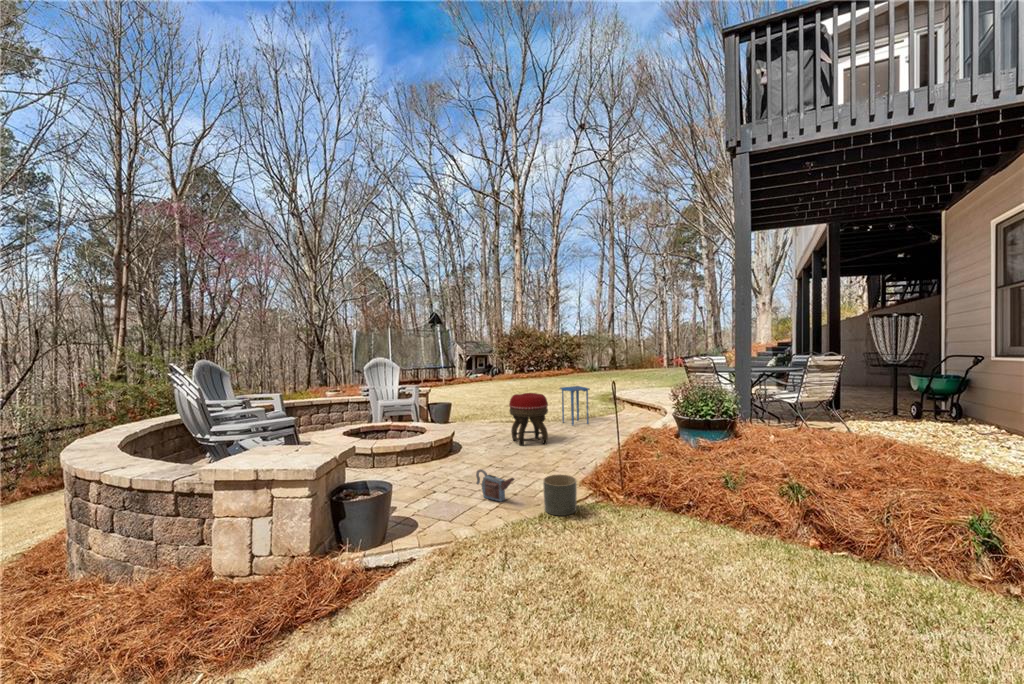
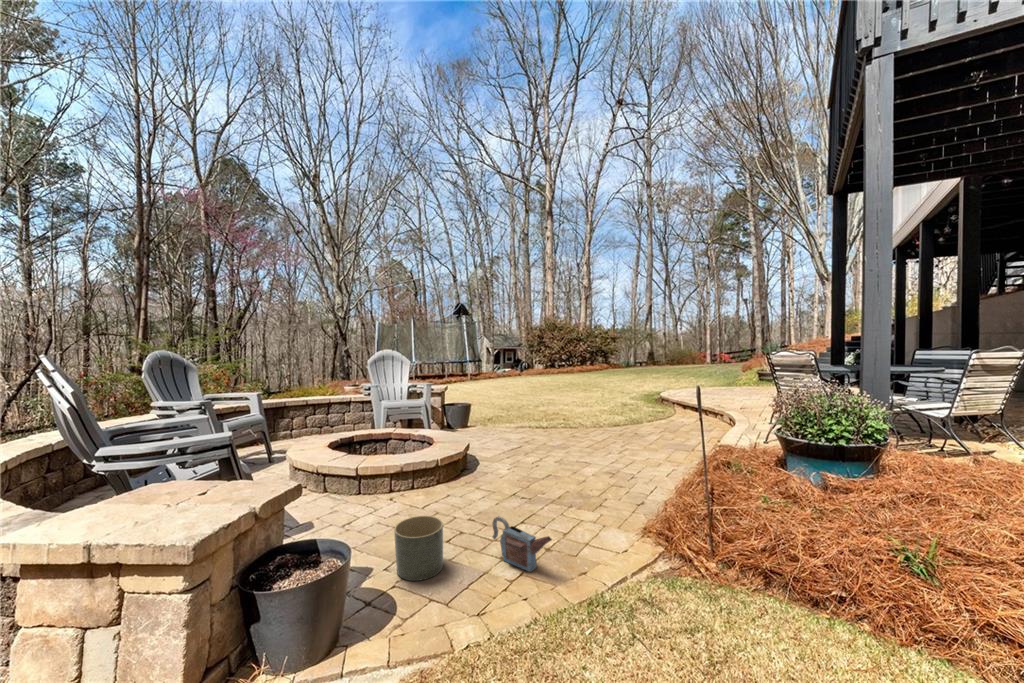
side table: present [560,386,590,425] -> none [602,385,640,434]
footstool: present [509,393,548,446] -> none [541,394,591,465]
planter: present [543,474,577,516] -> present [394,516,443,581]

